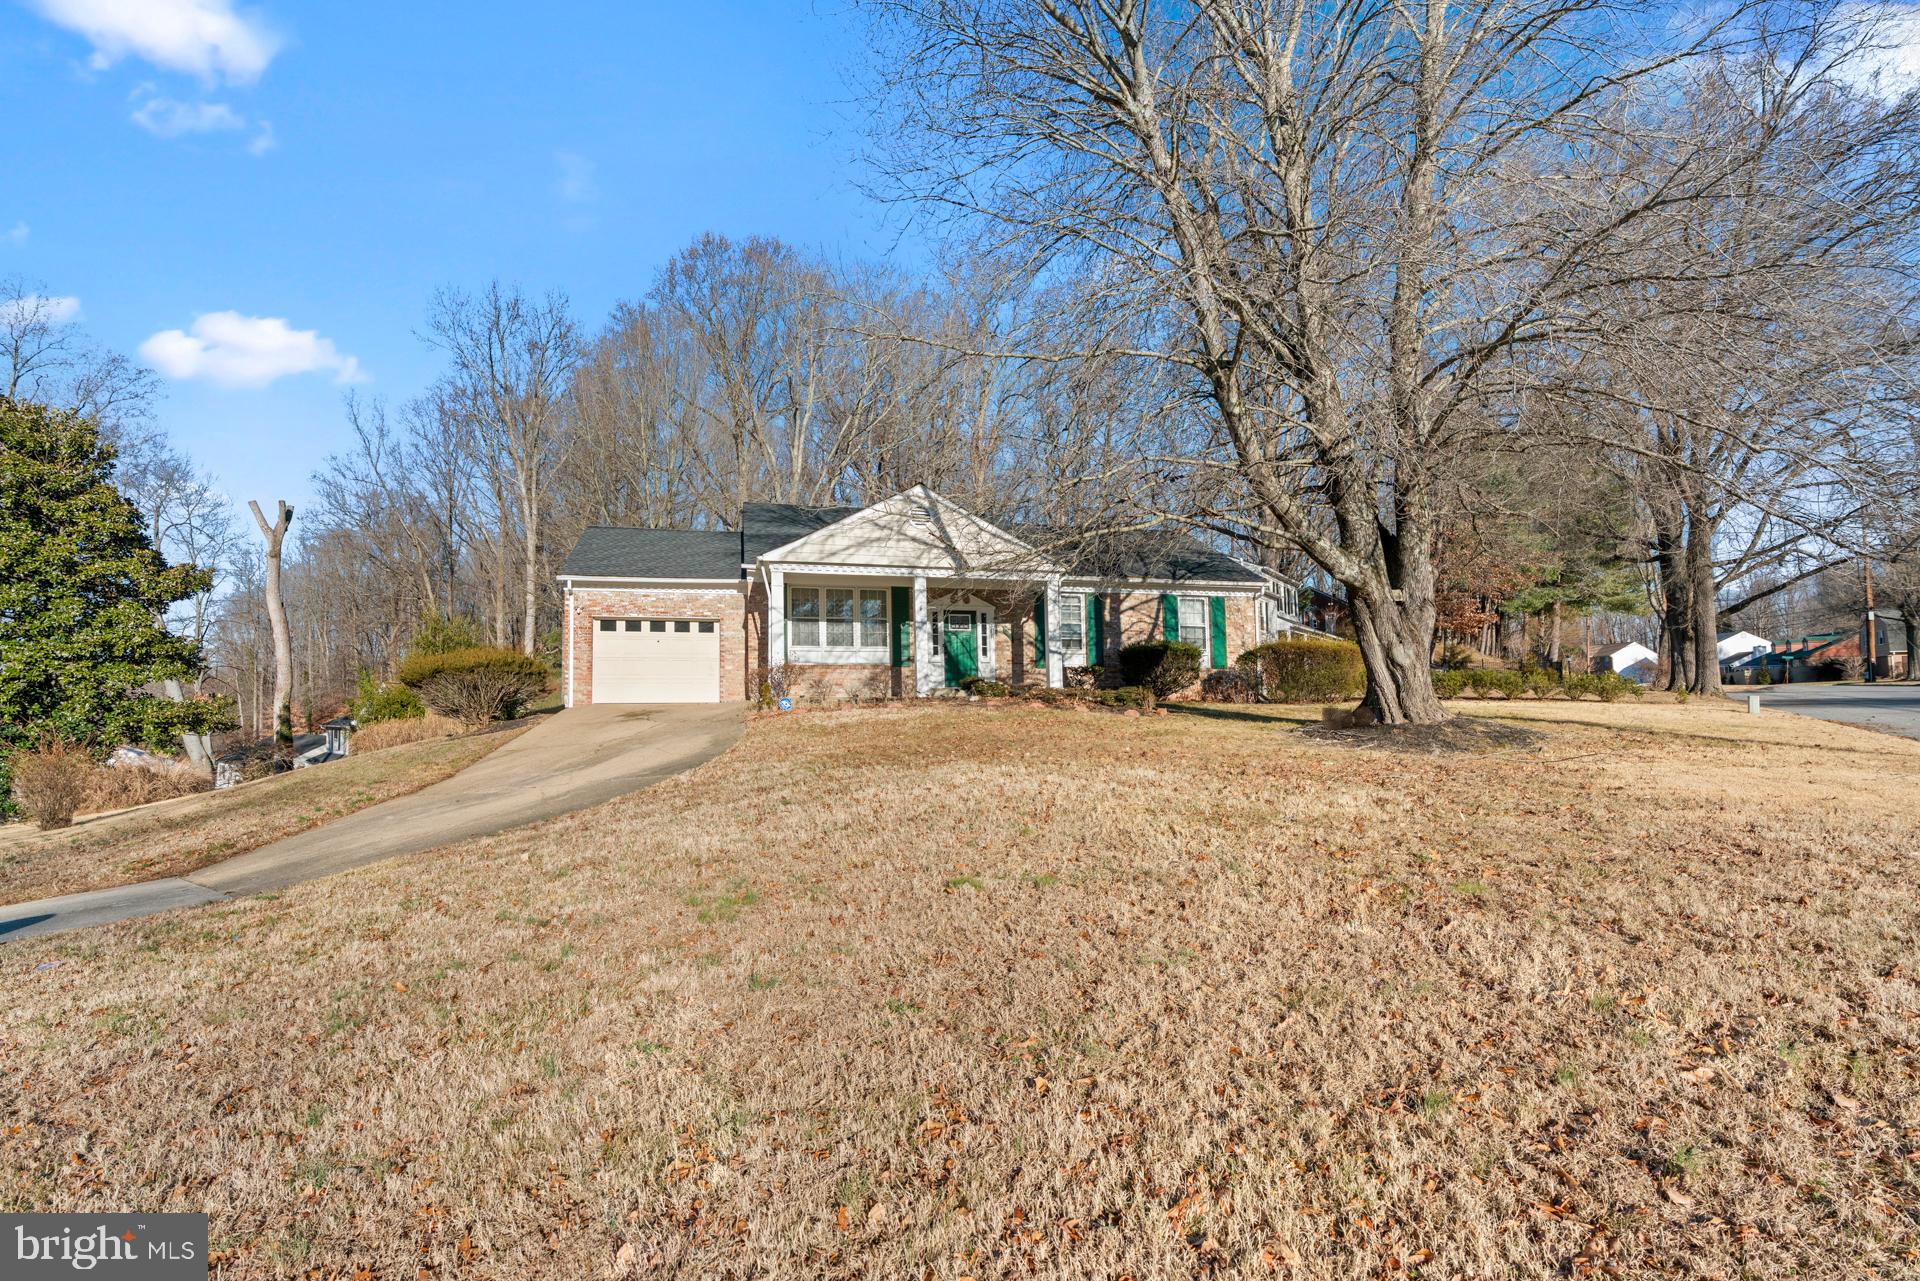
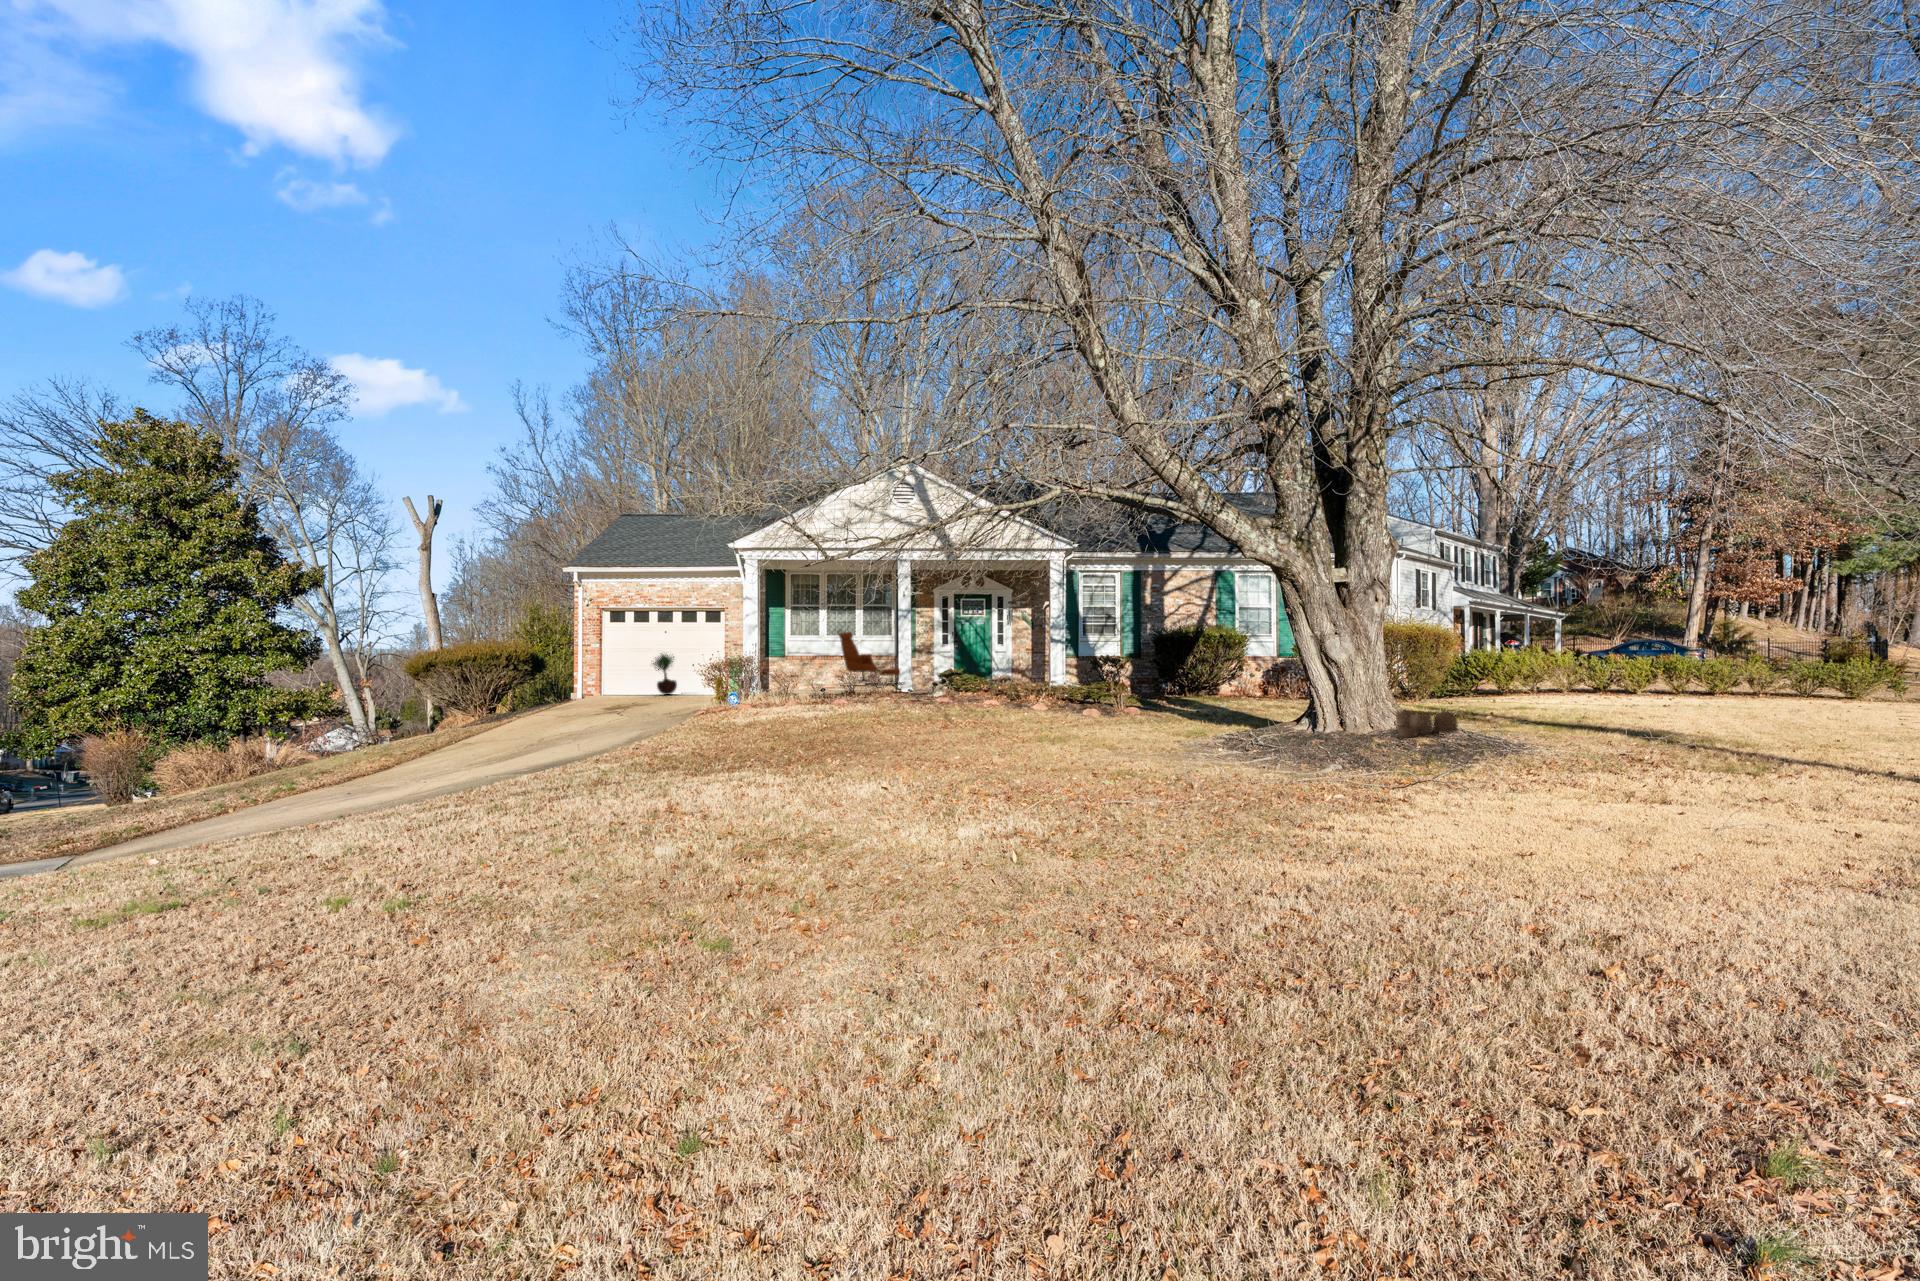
lounge chair: none [853,644,905,688] -> present [839,632,900,683]
potted tree: none [697,658,719,695] -> present [653,653,677,695]

